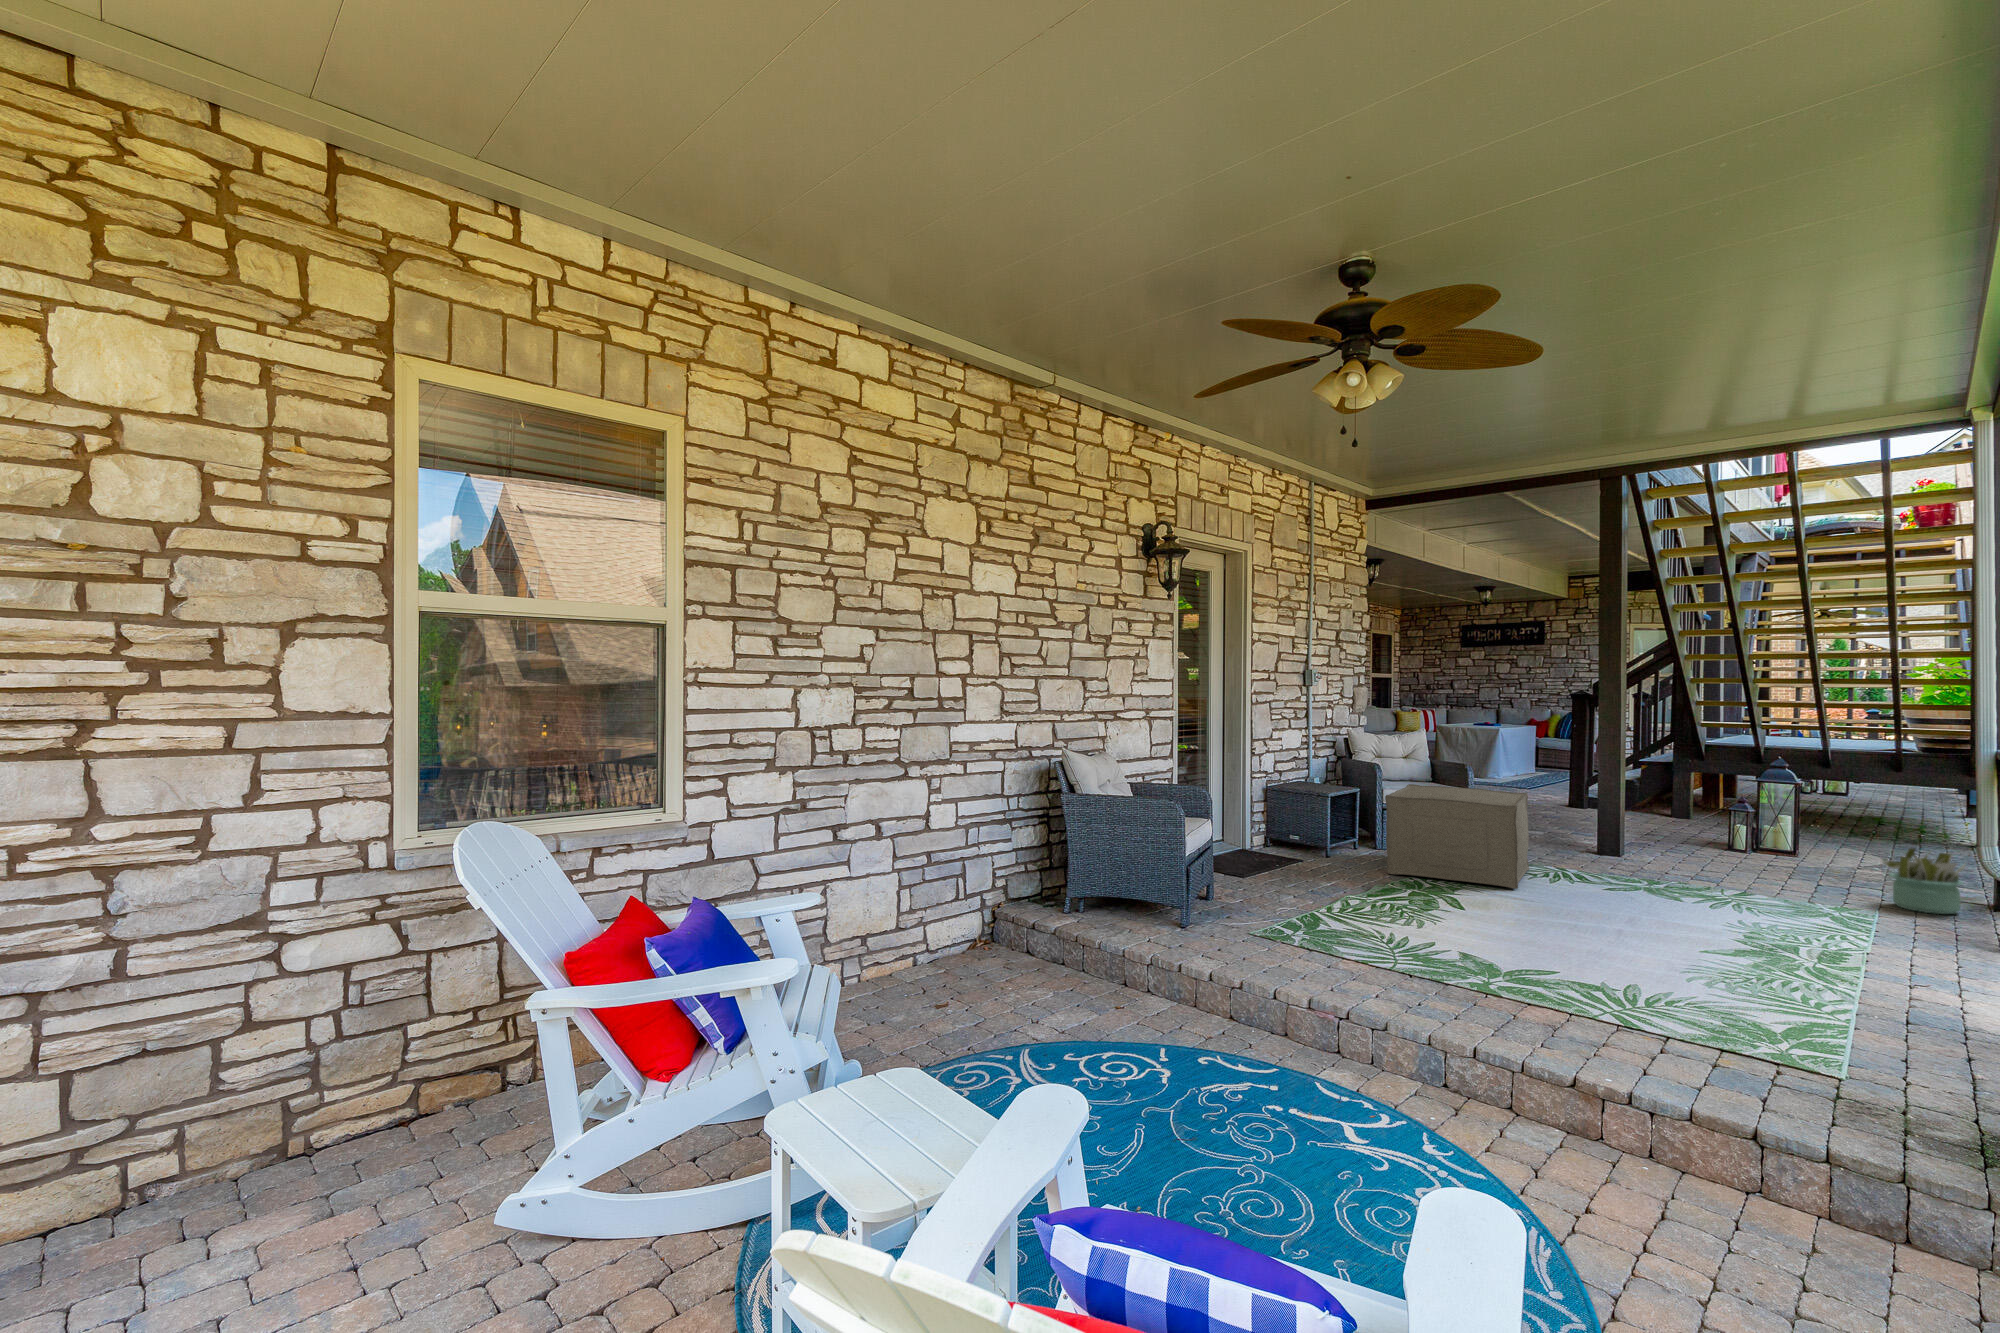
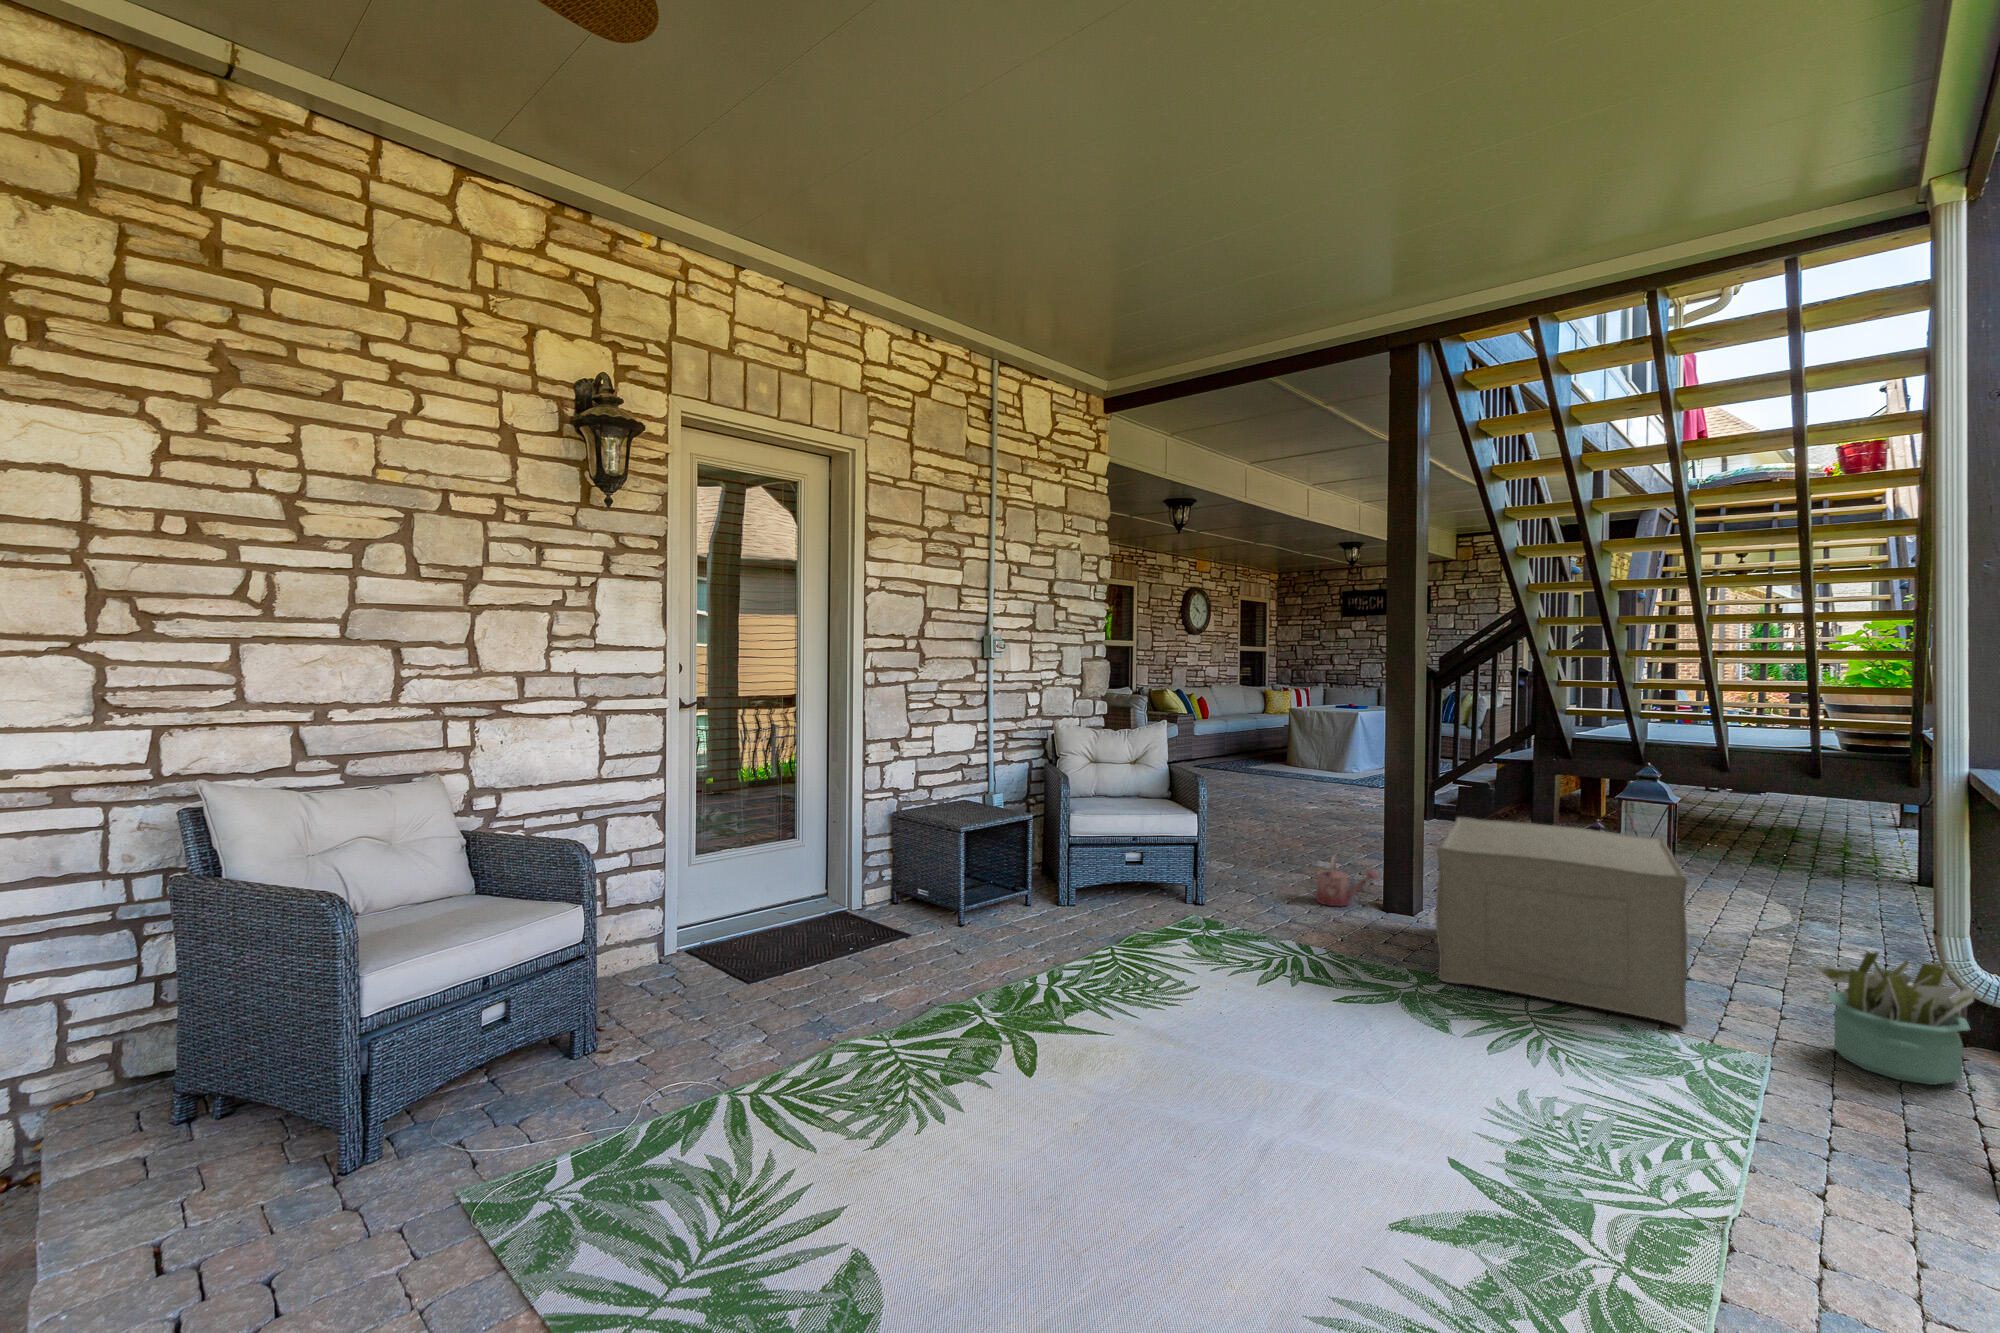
ottoman: present [1385,784,1529,889] -> present [1436,817,1688,1027]
watering can: none [1537,818,1593,851] -> present [1301,856,1378,907]

